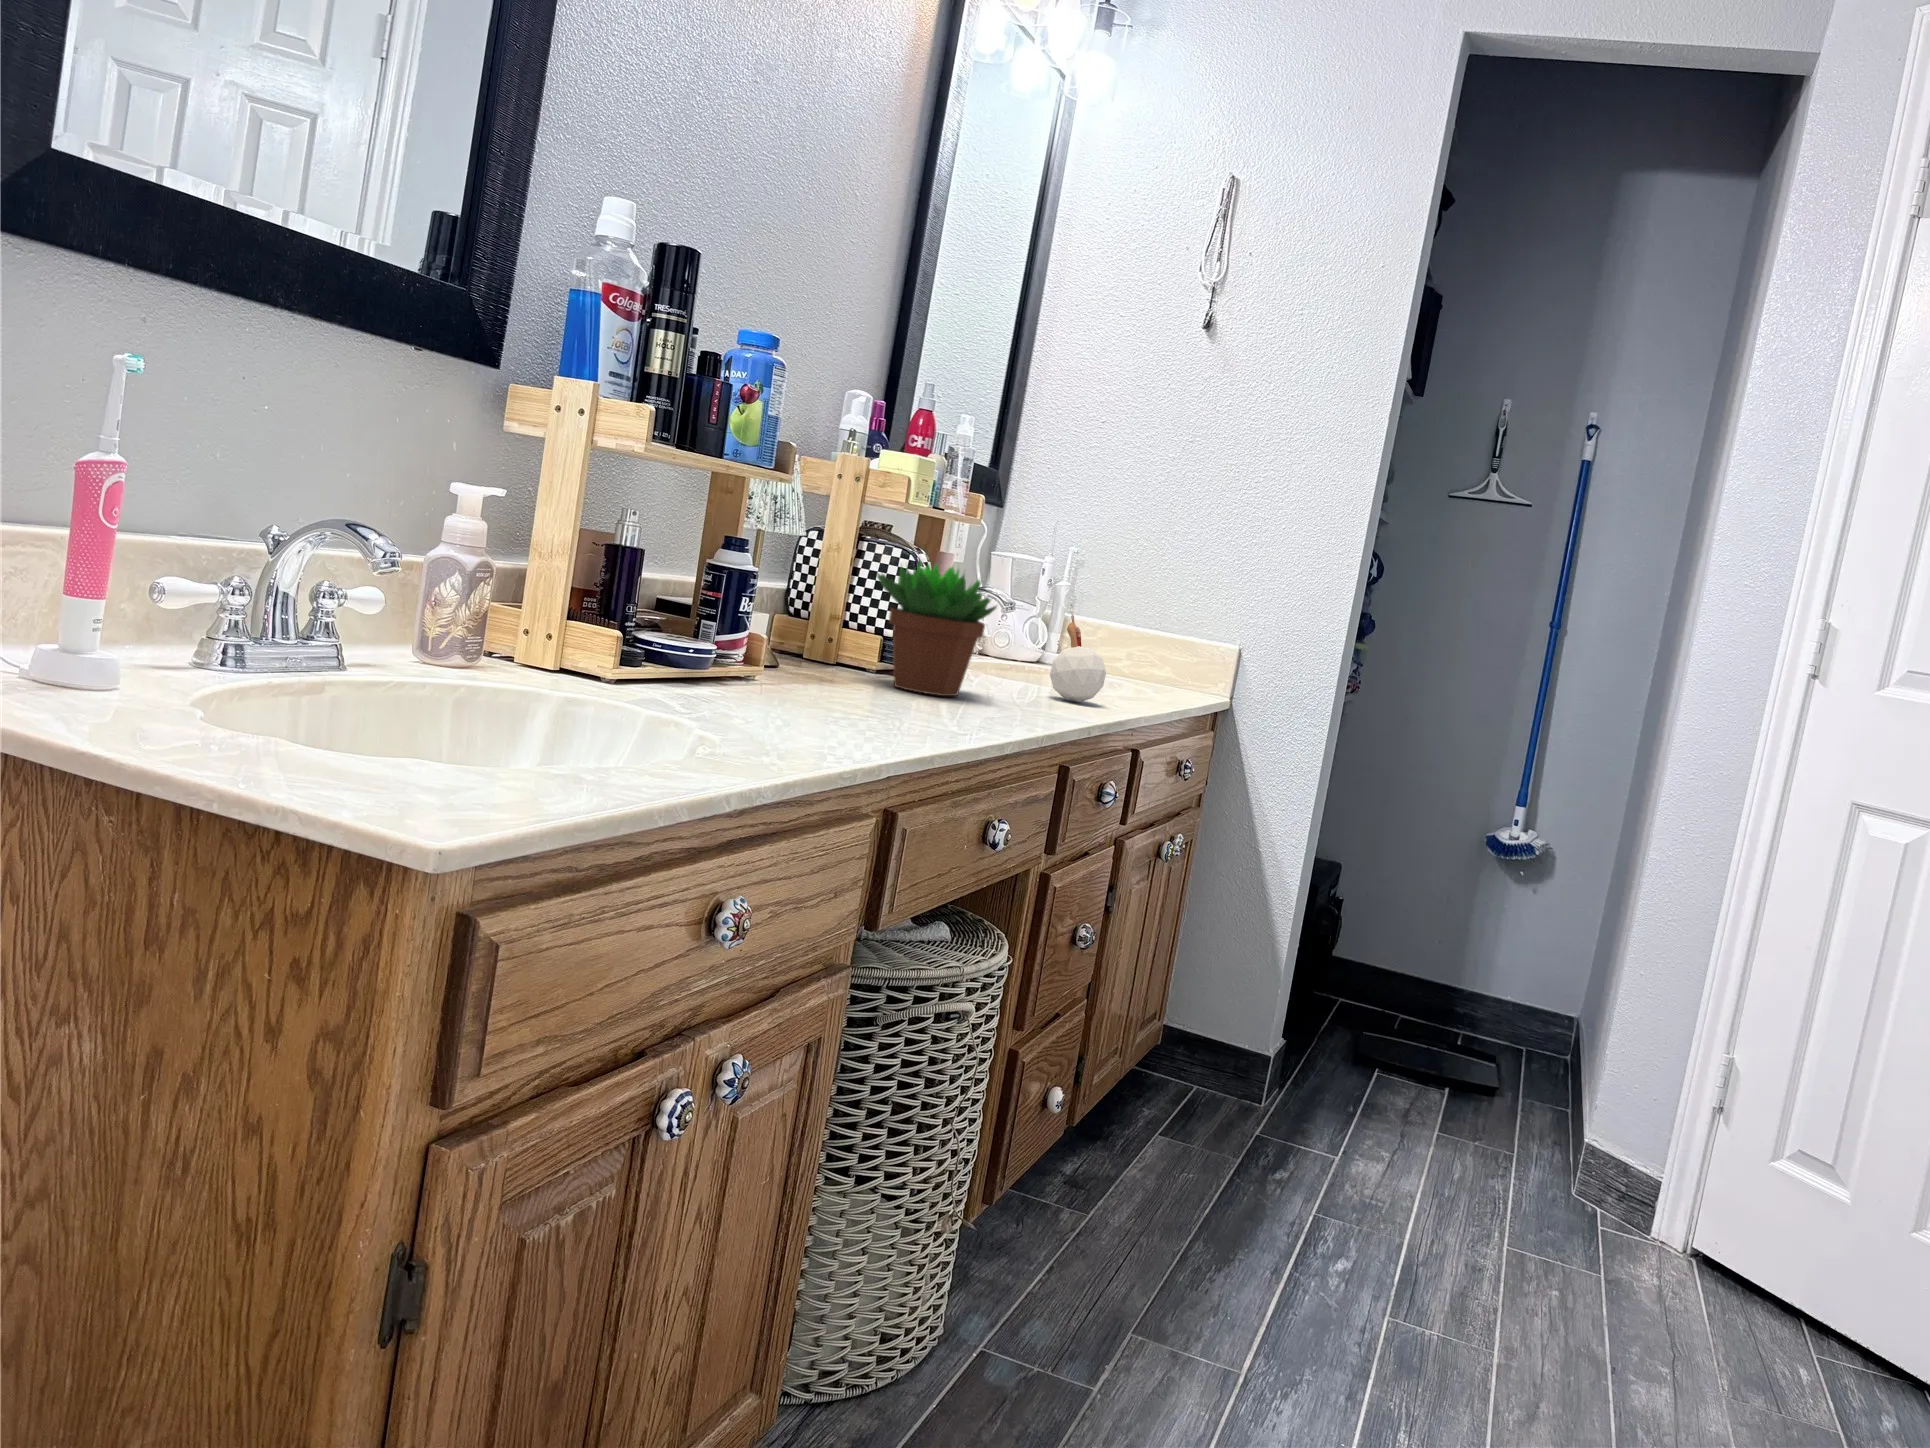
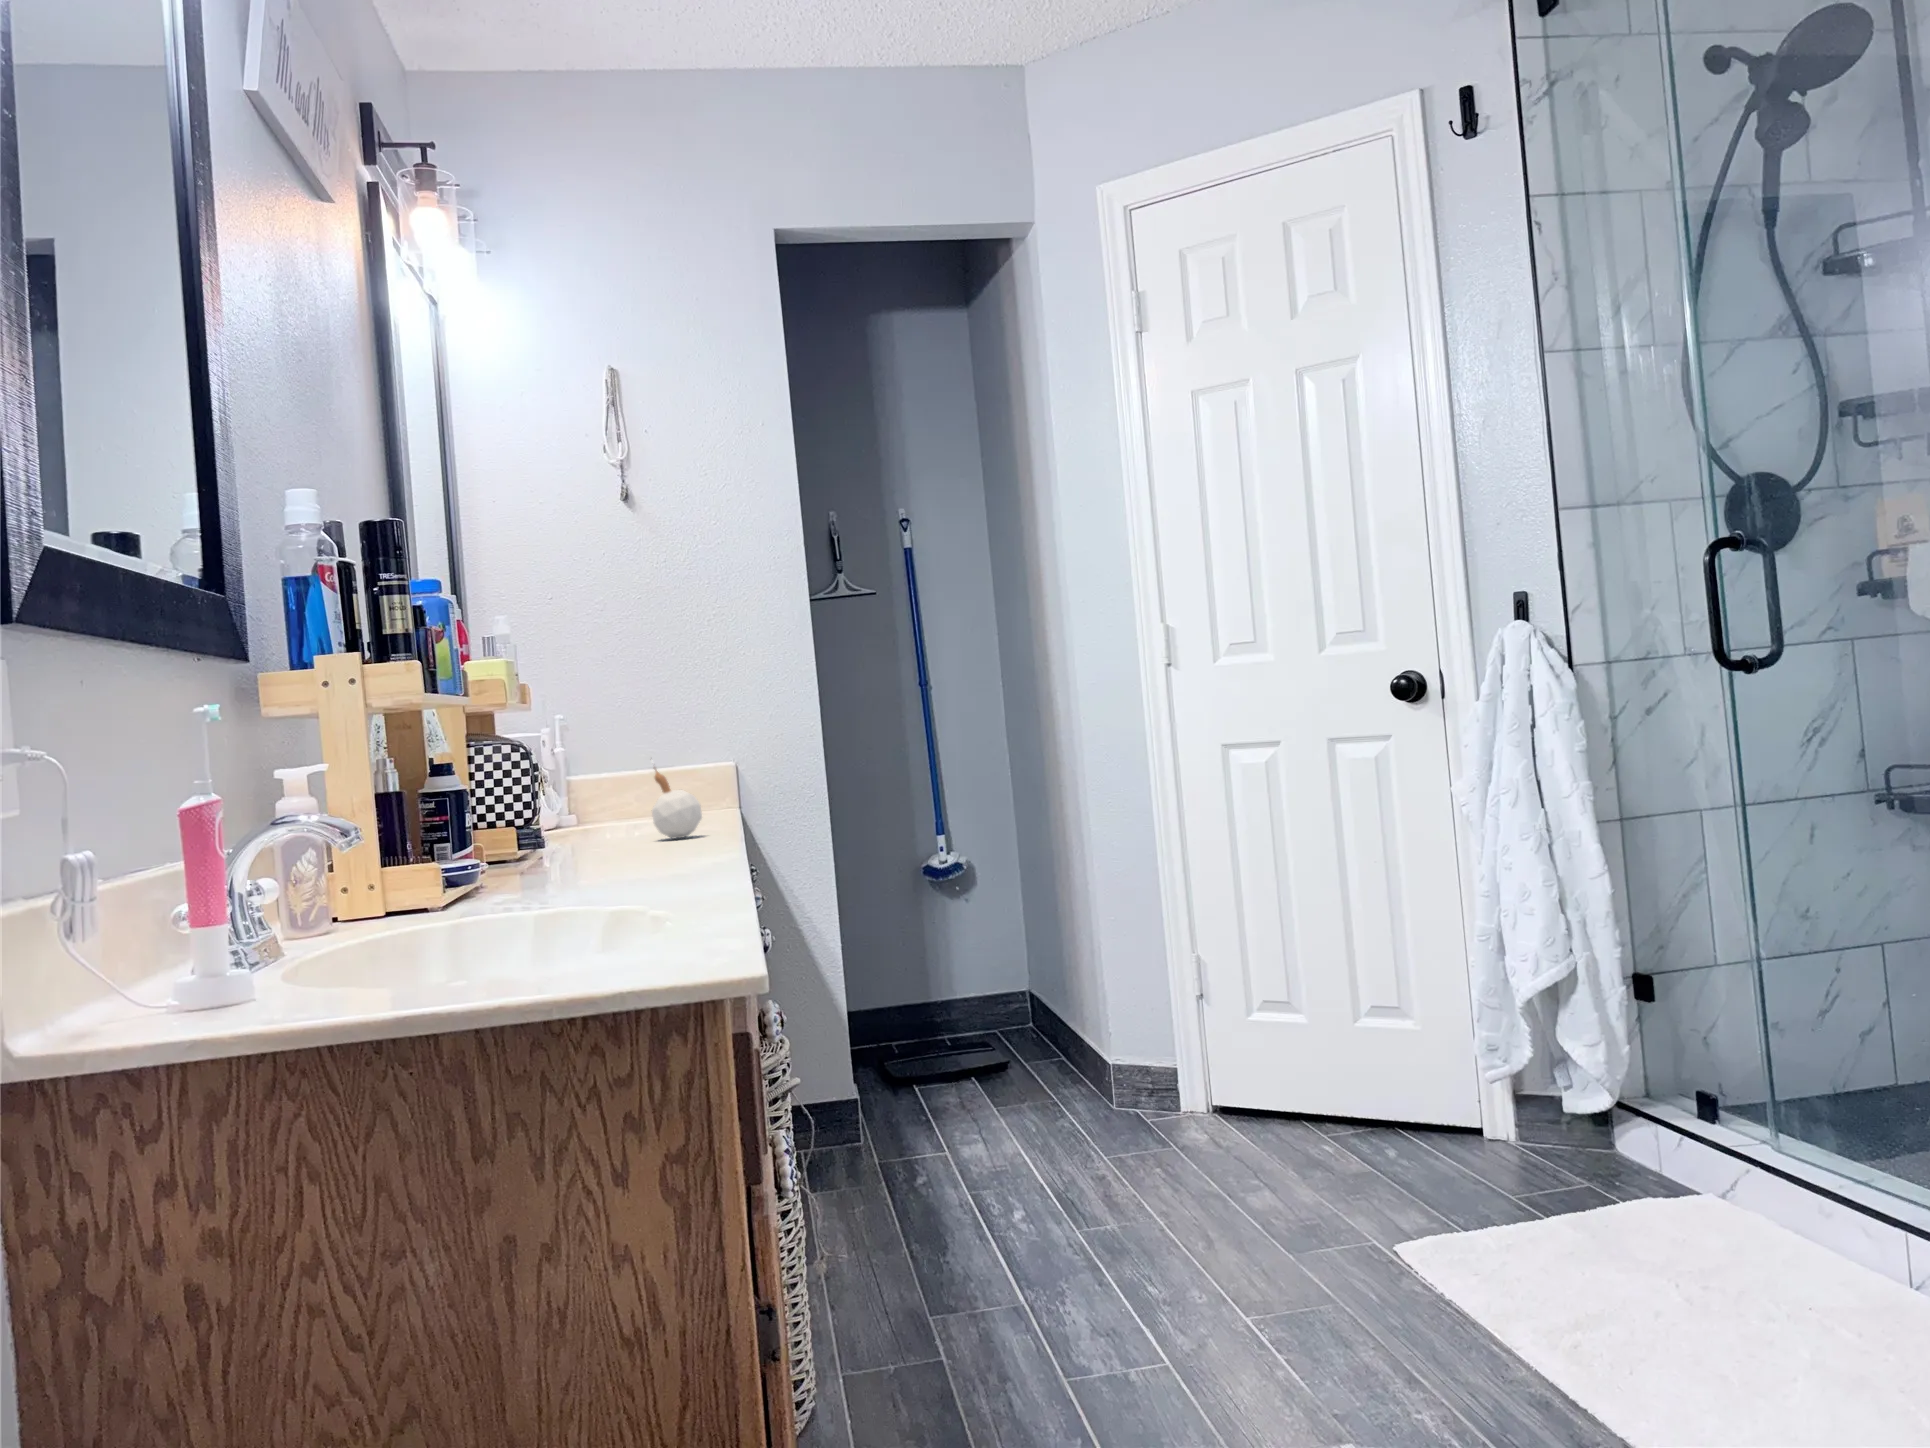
succulent plant: present [877,563,996,696] -> none [517,743,638,863]

